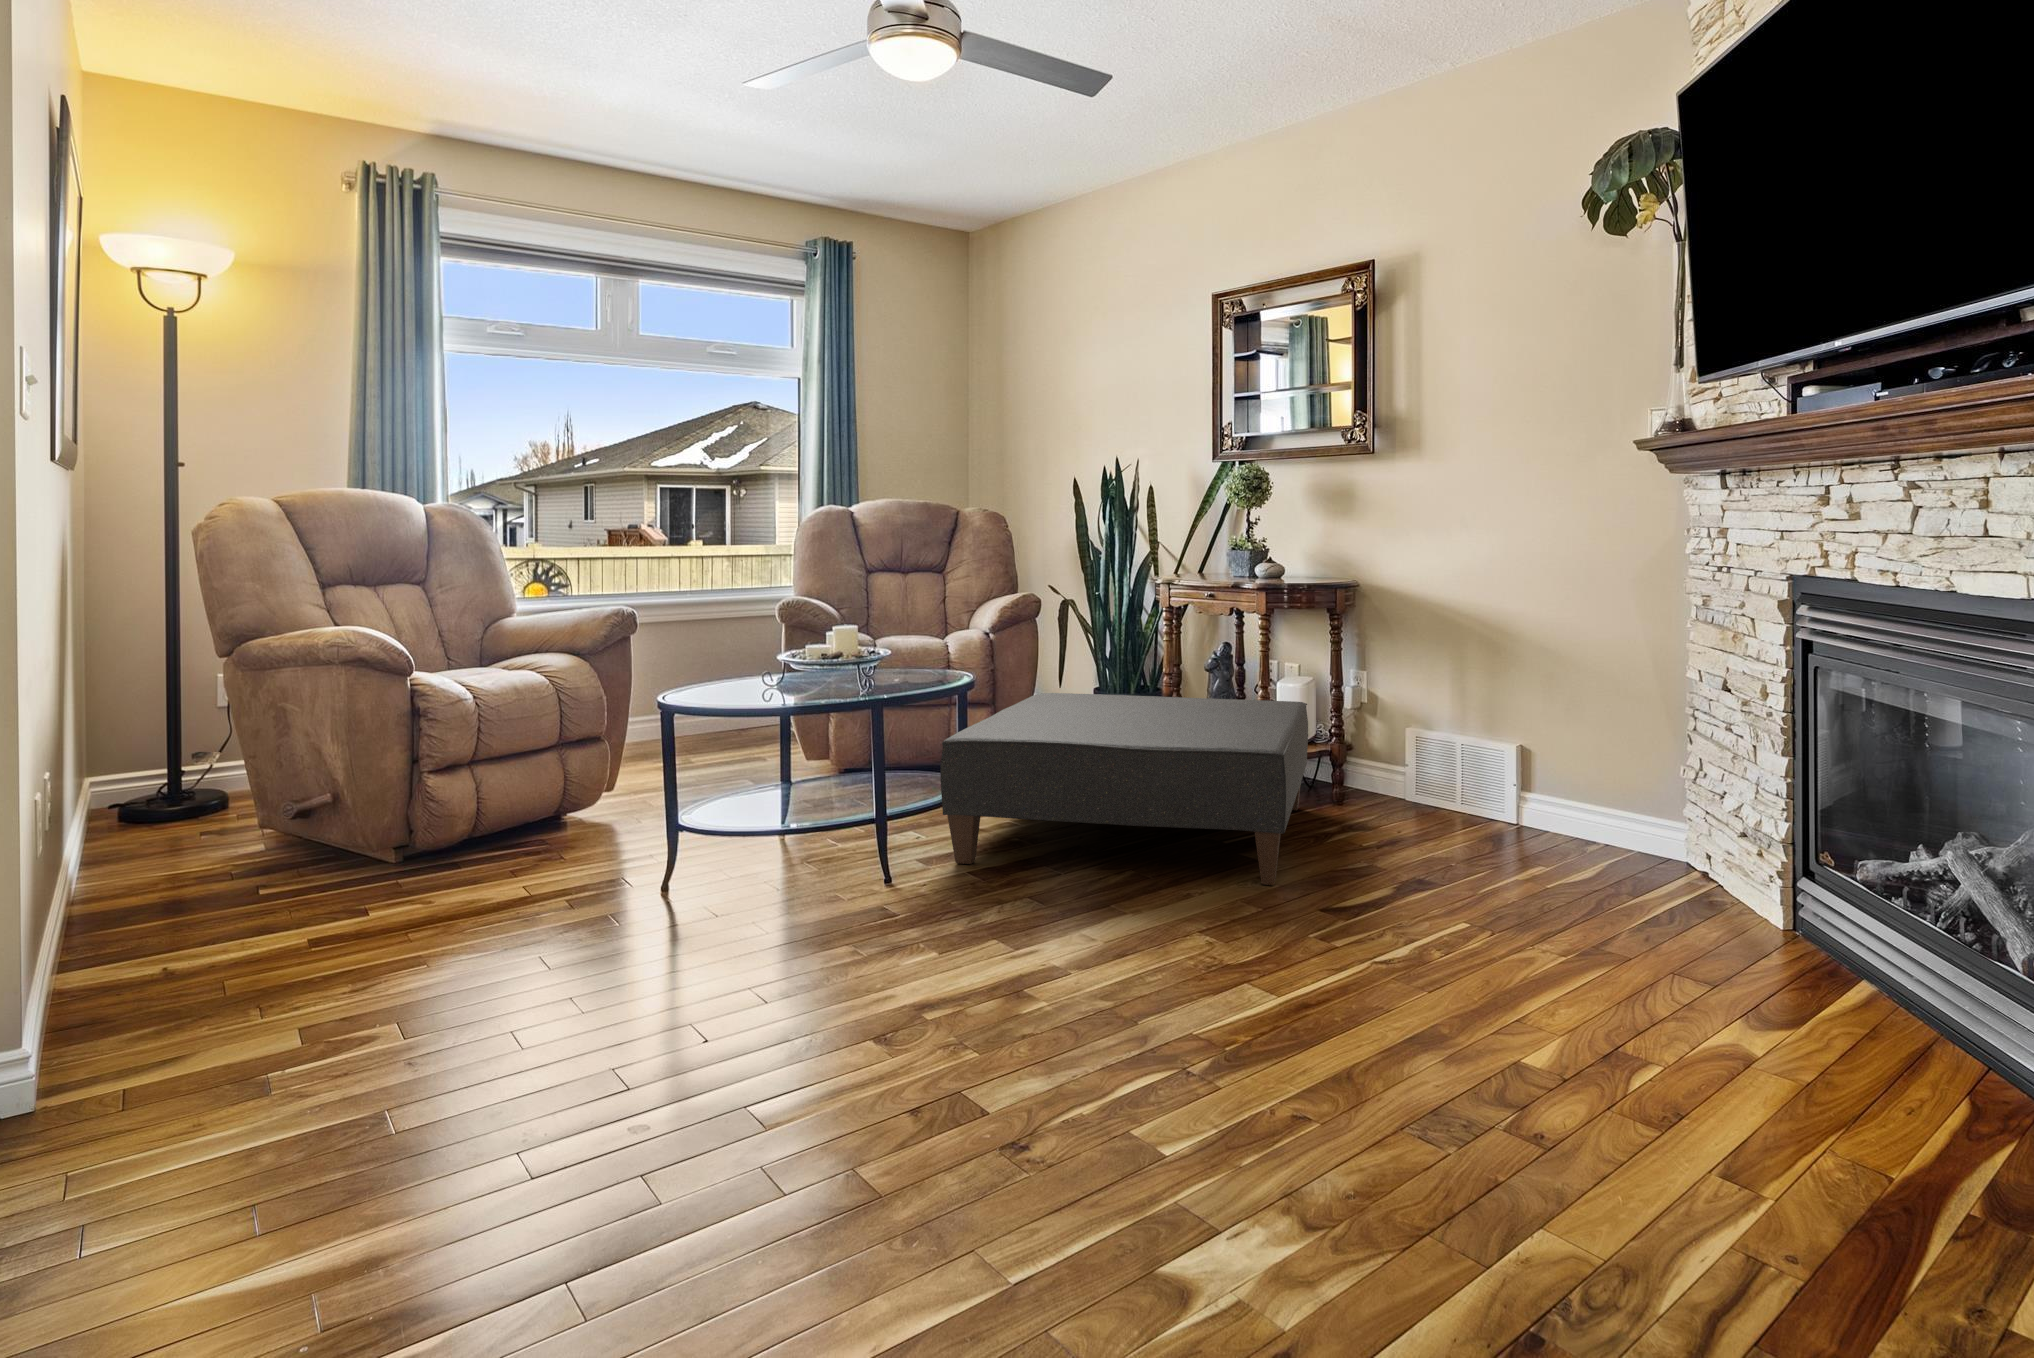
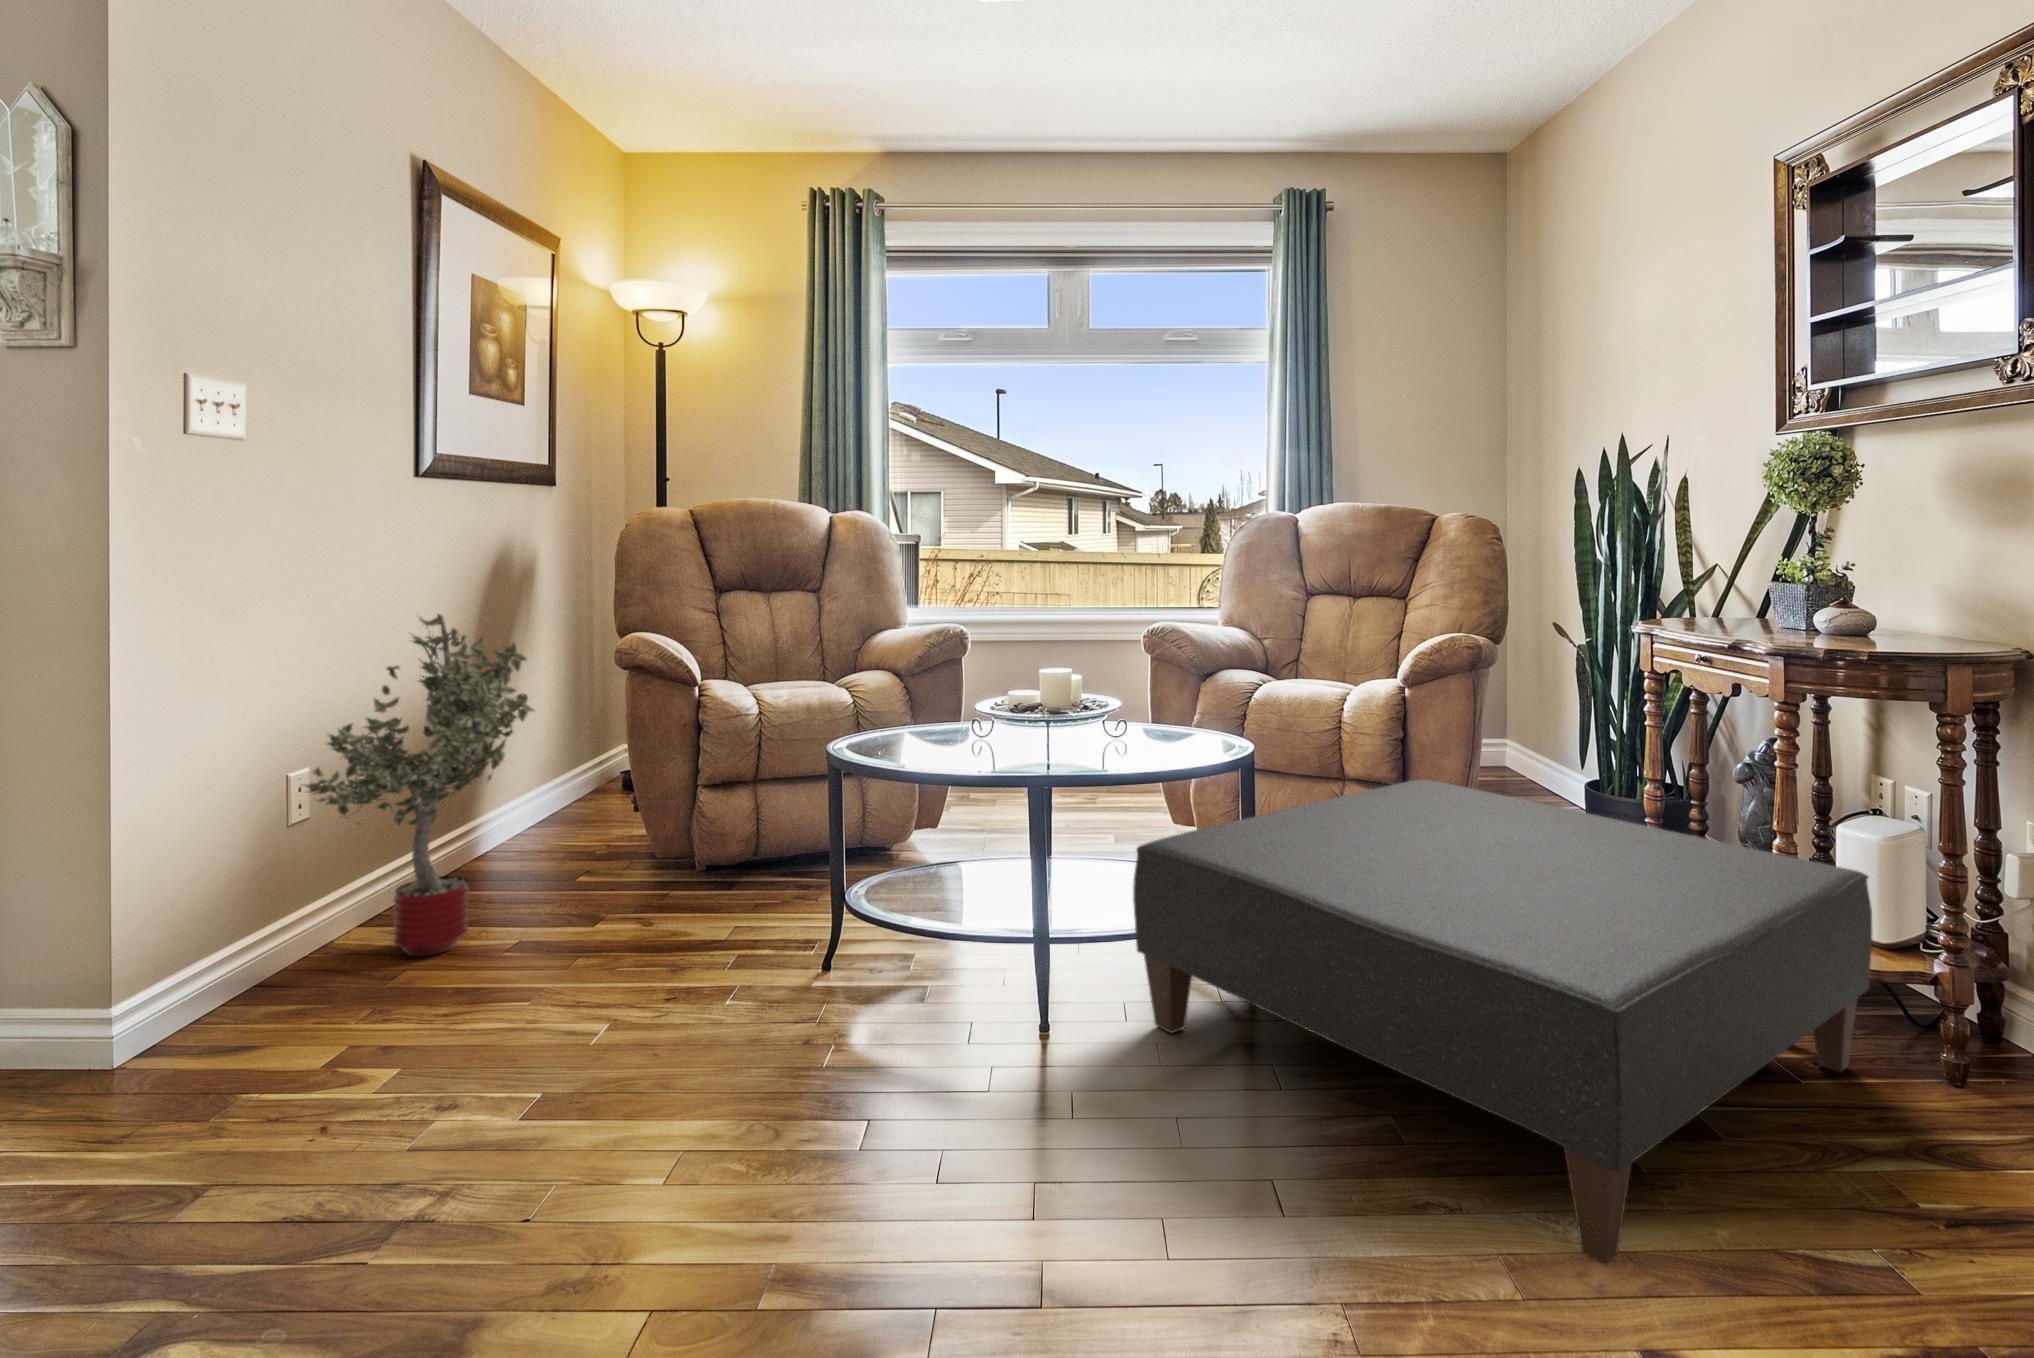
potted tree: none [75,609,307,966] -> present [301,614,534,956]

